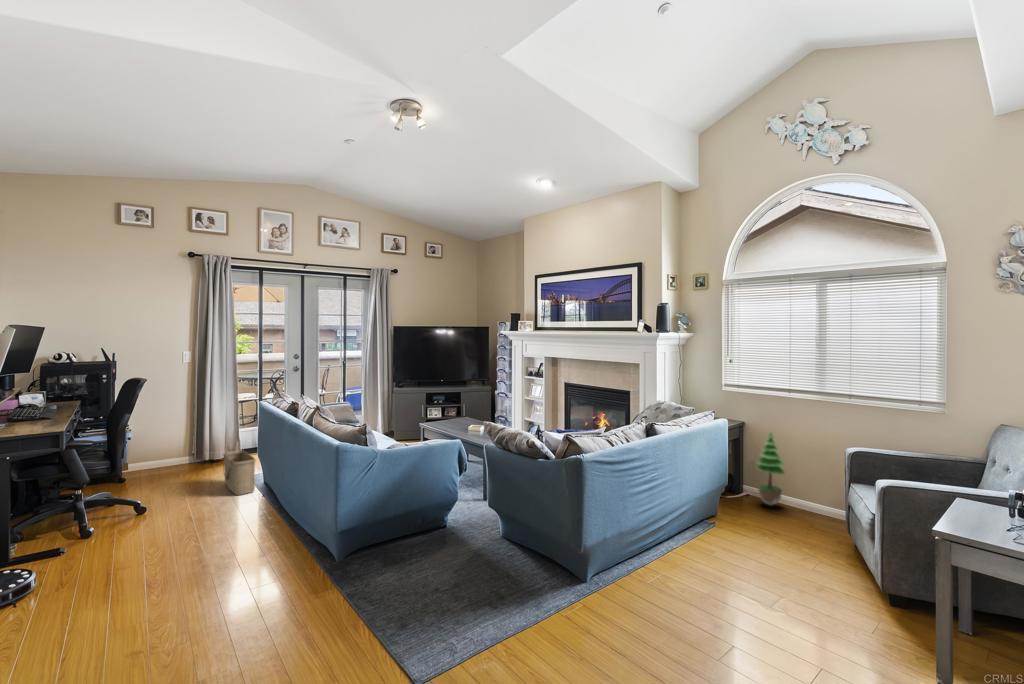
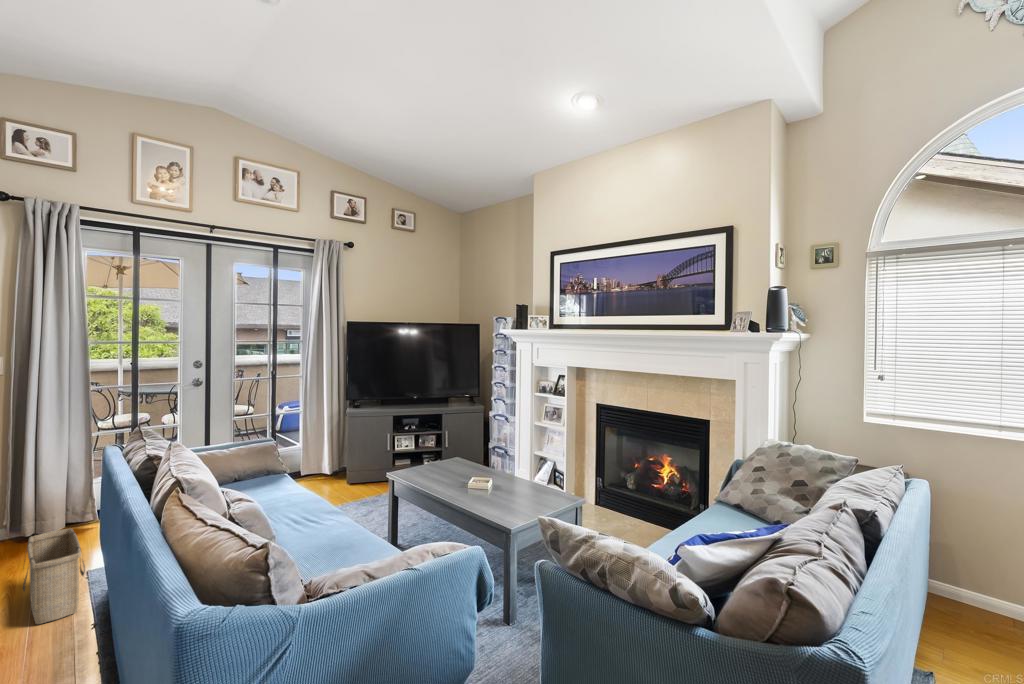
potted tree: present [755,433,785,506] -> none [943,493,1005,617]

